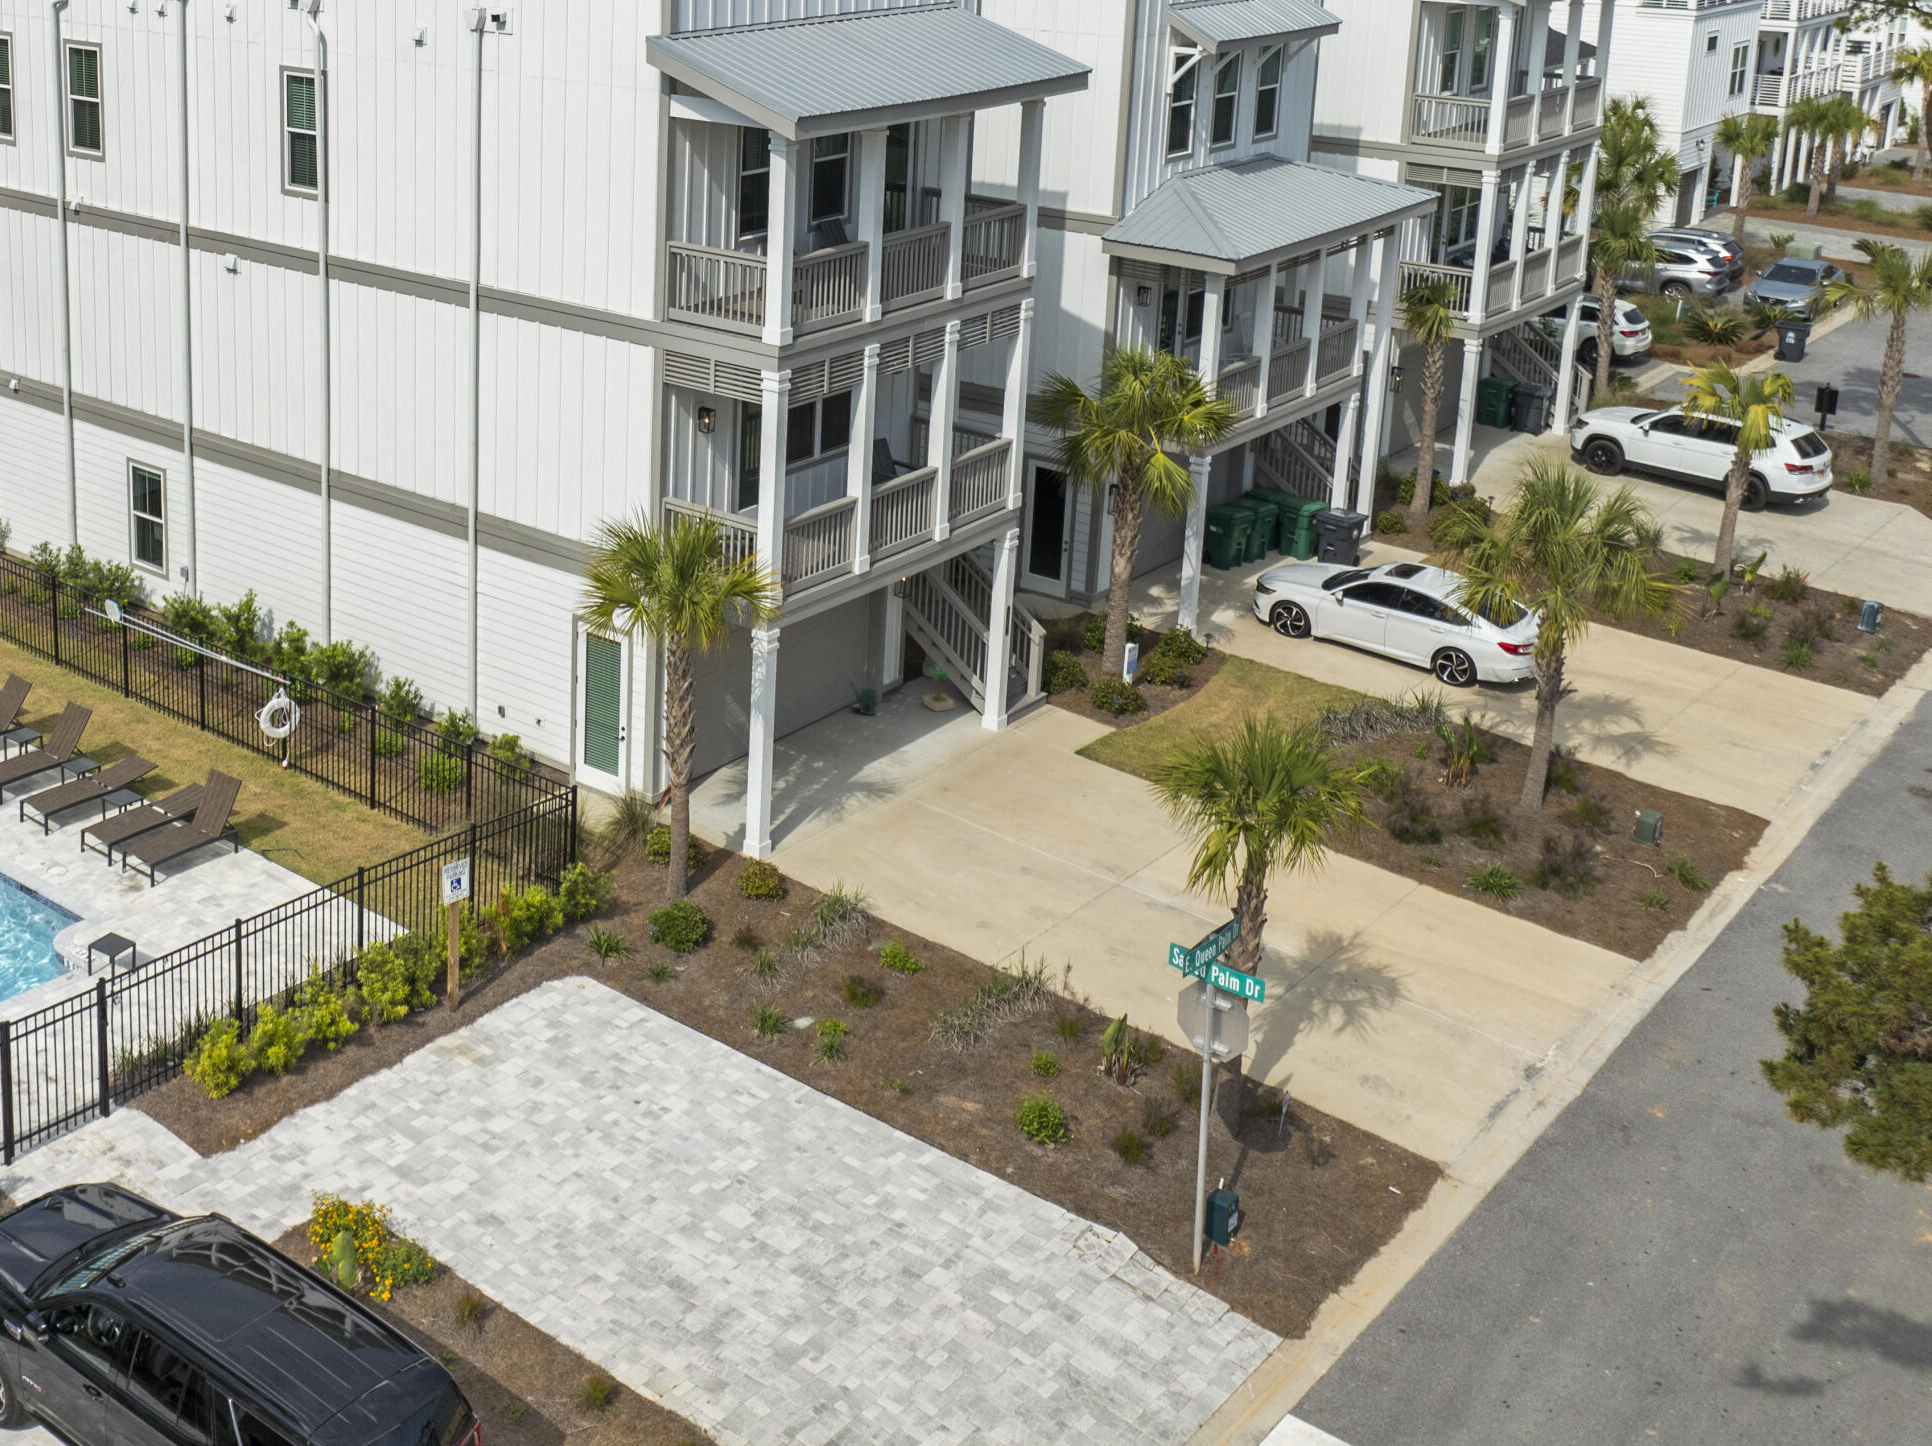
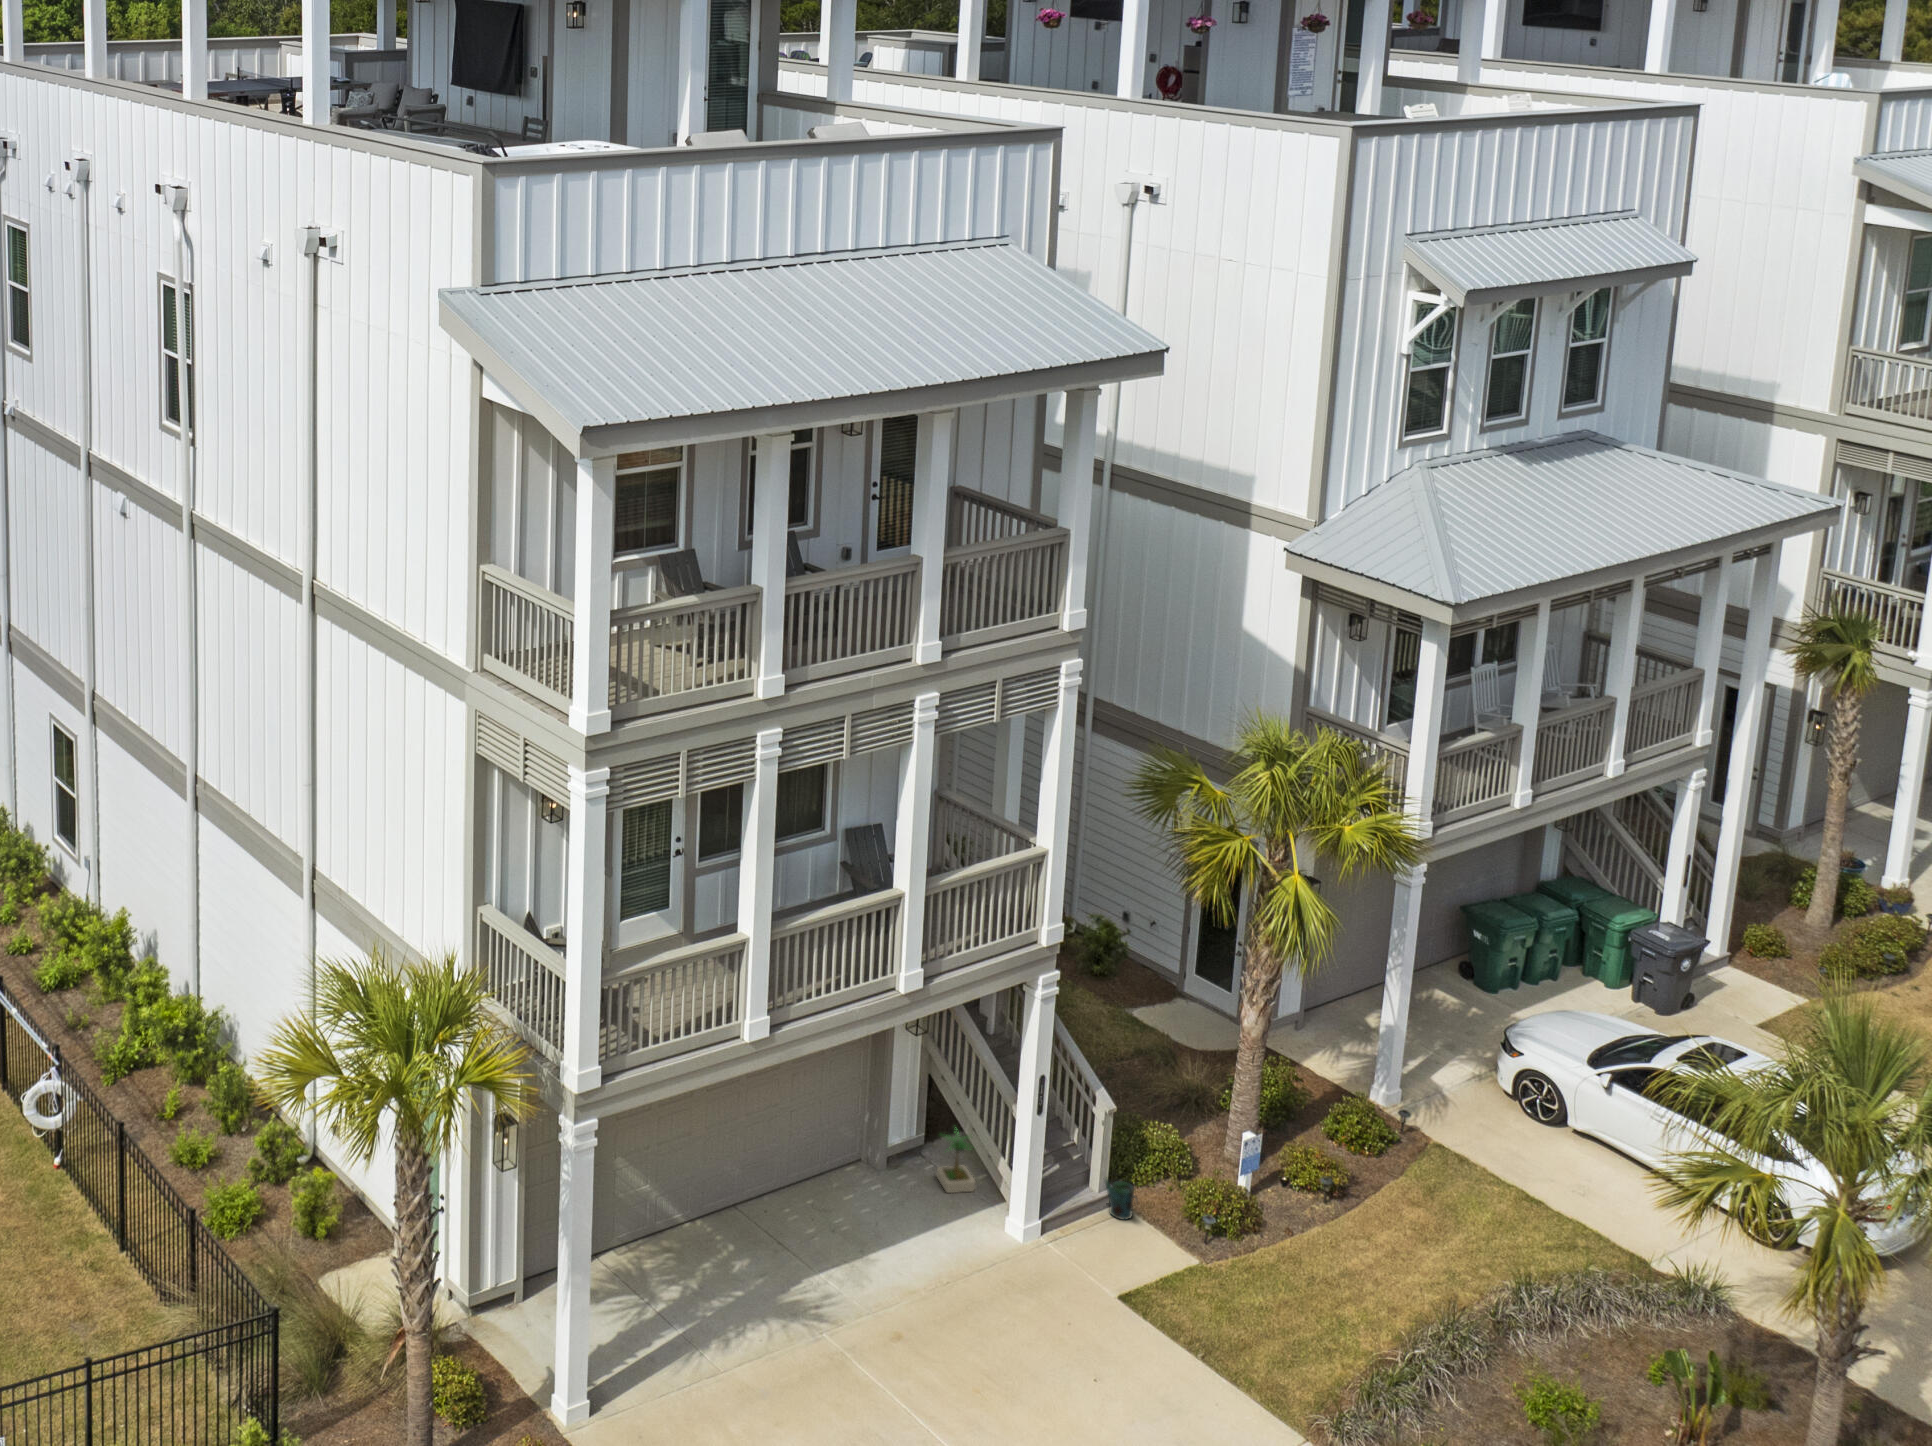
watering can: present [854,688,877,714] -> present [1105,1179,1137,1220]

